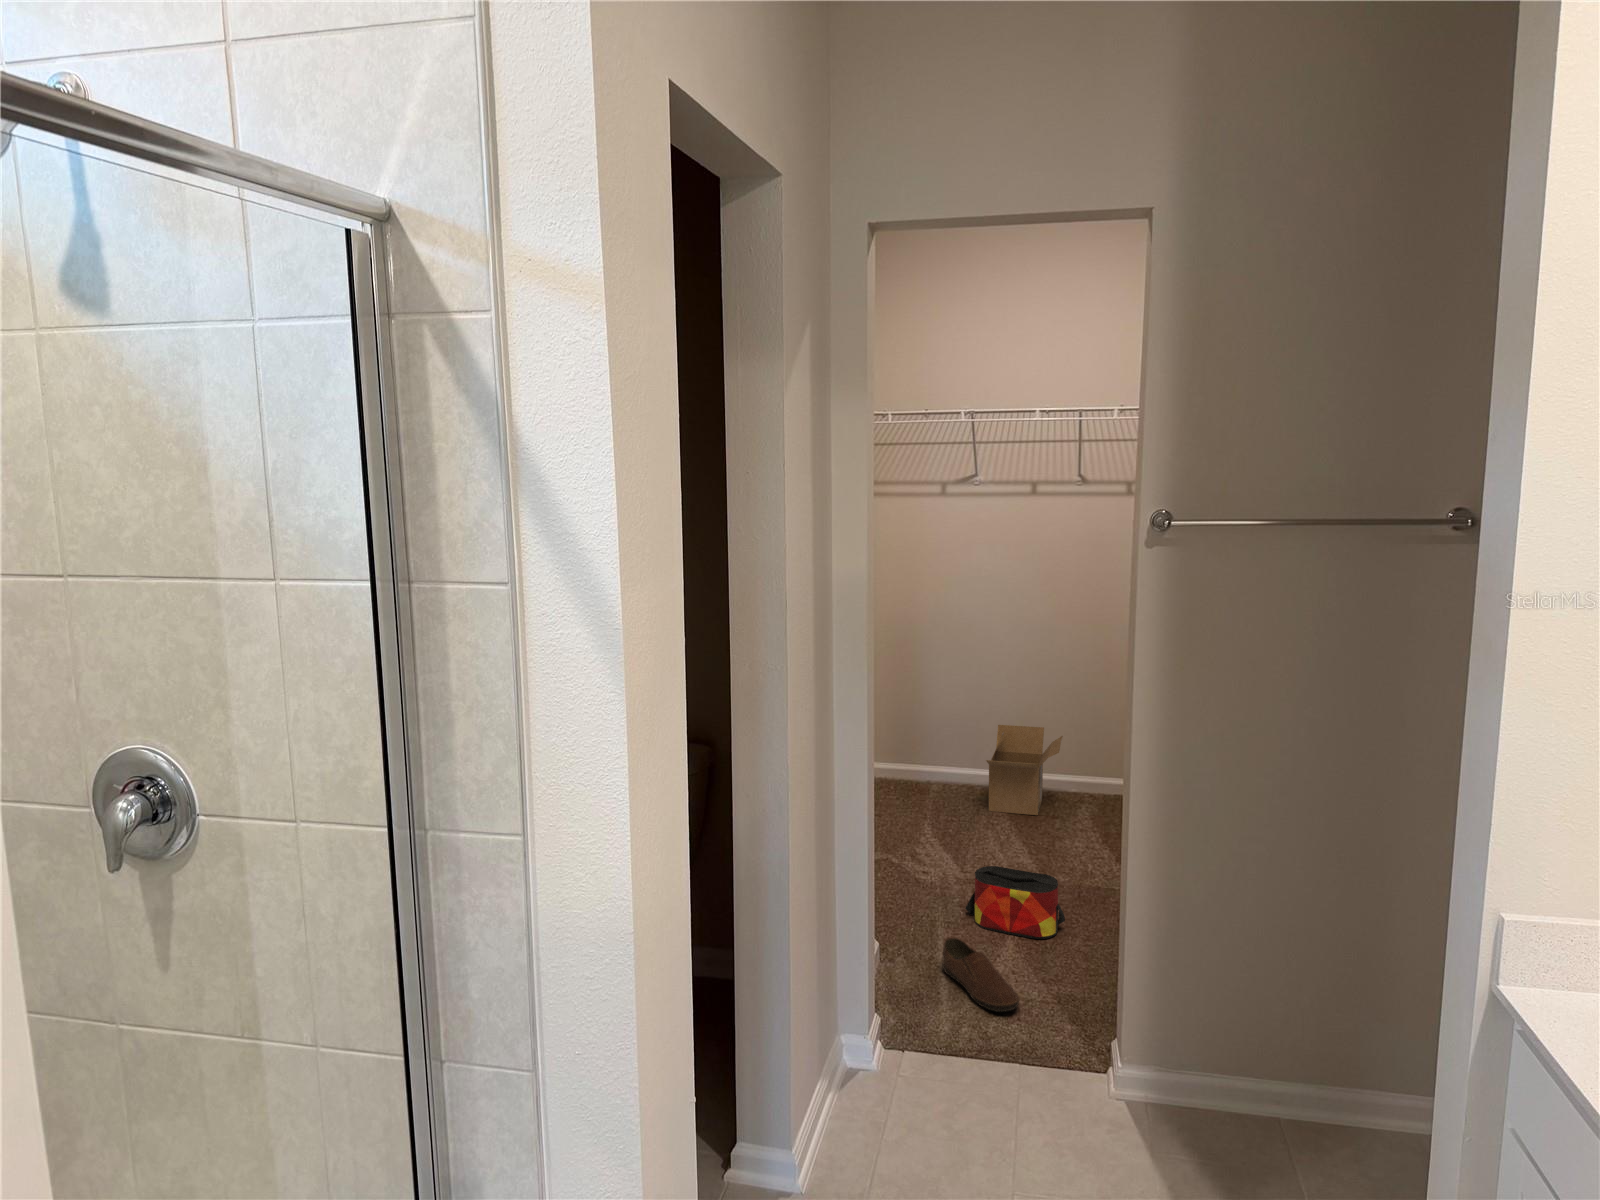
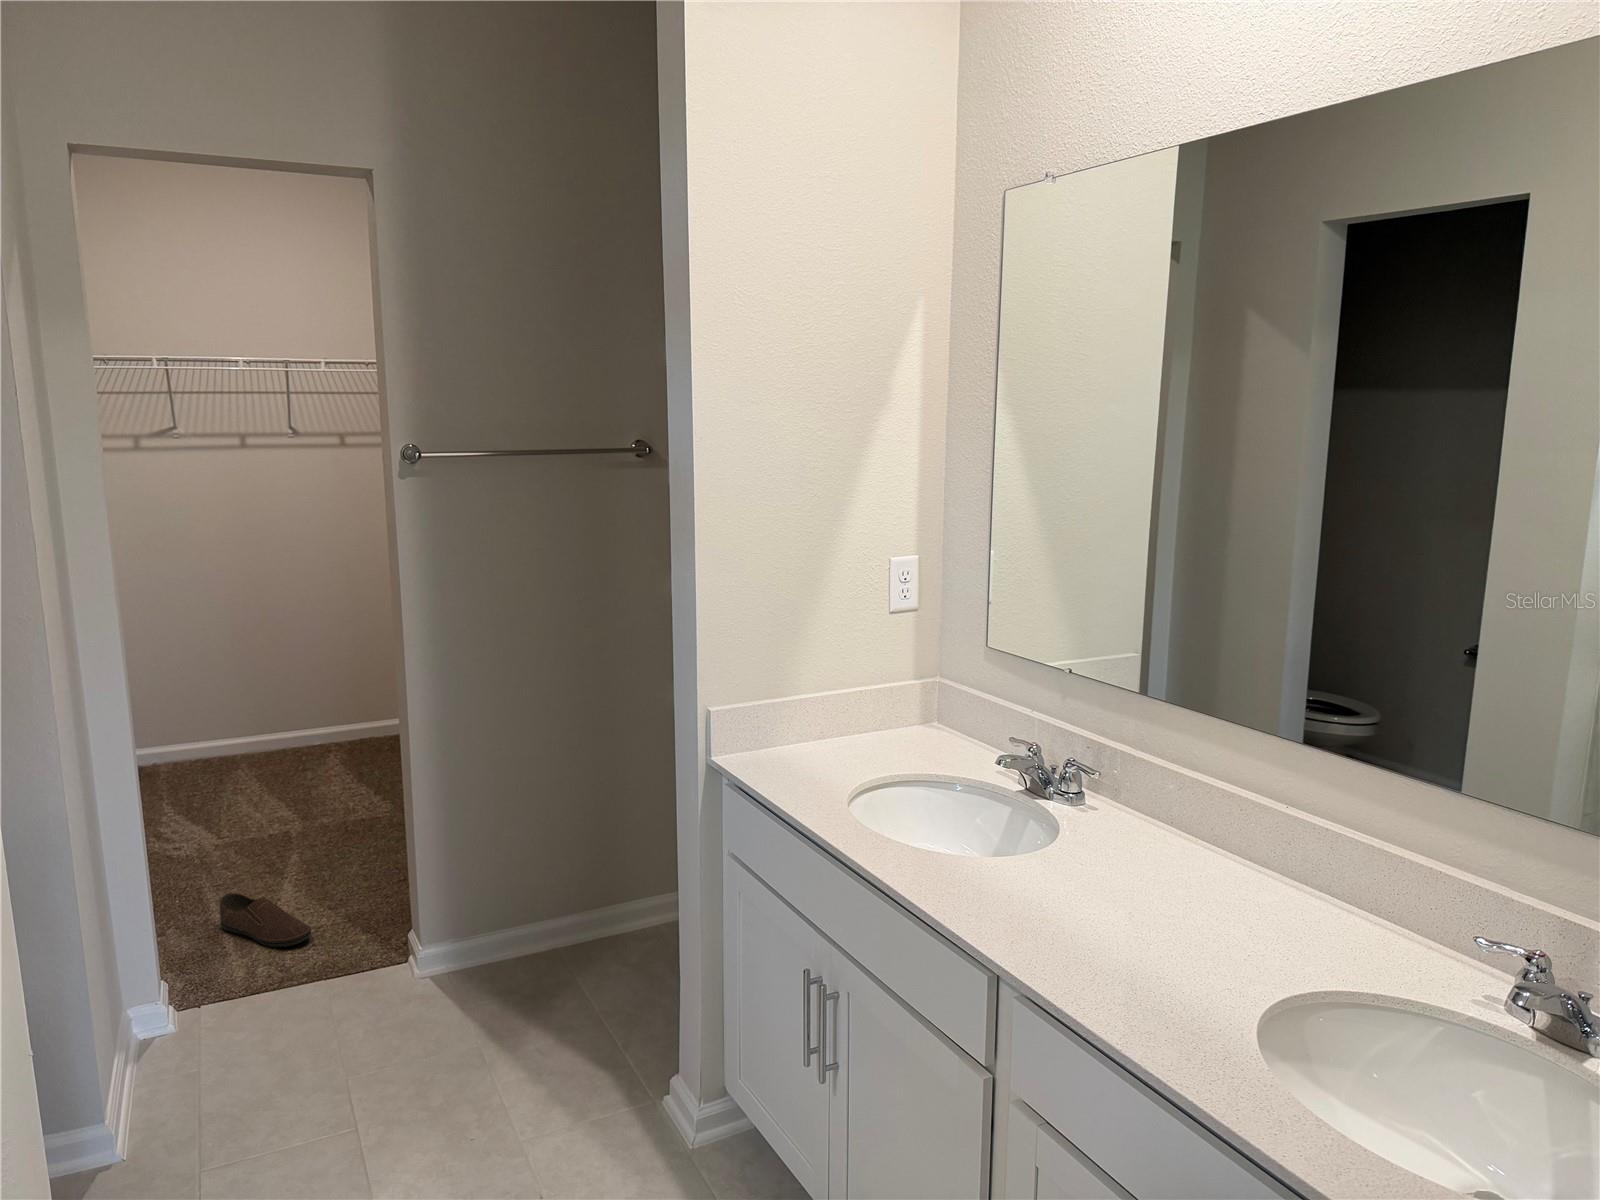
cardboard box: present [986,725,1063,815] -> none [223,688,302,782]
bag: present [965,866,1065,939] -> none [231,816,339,884]

